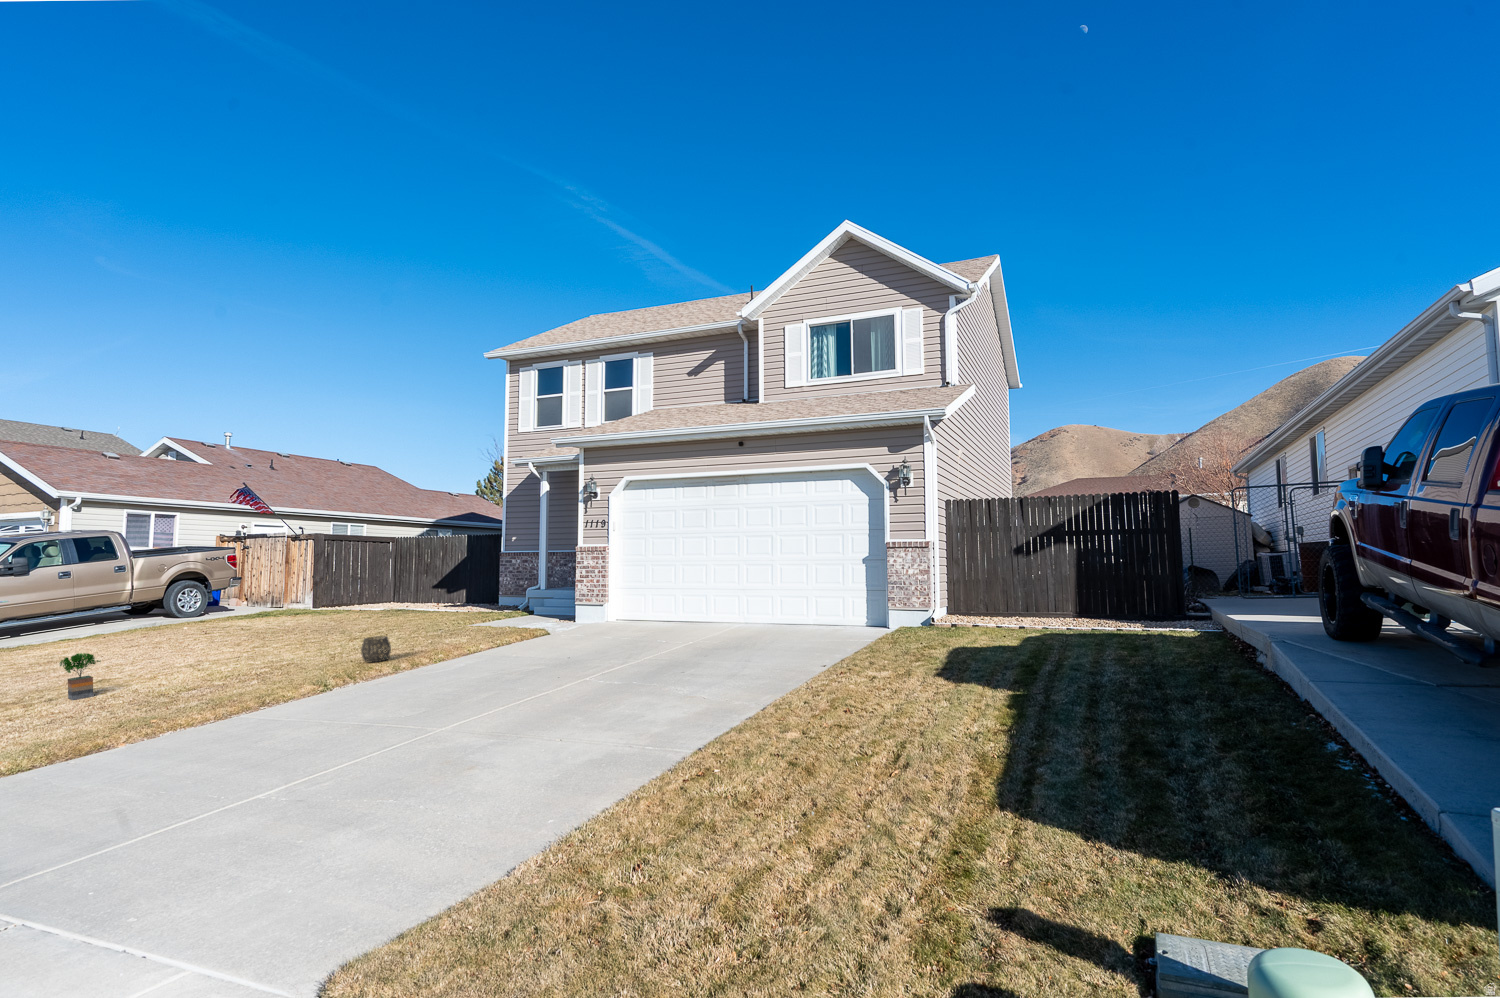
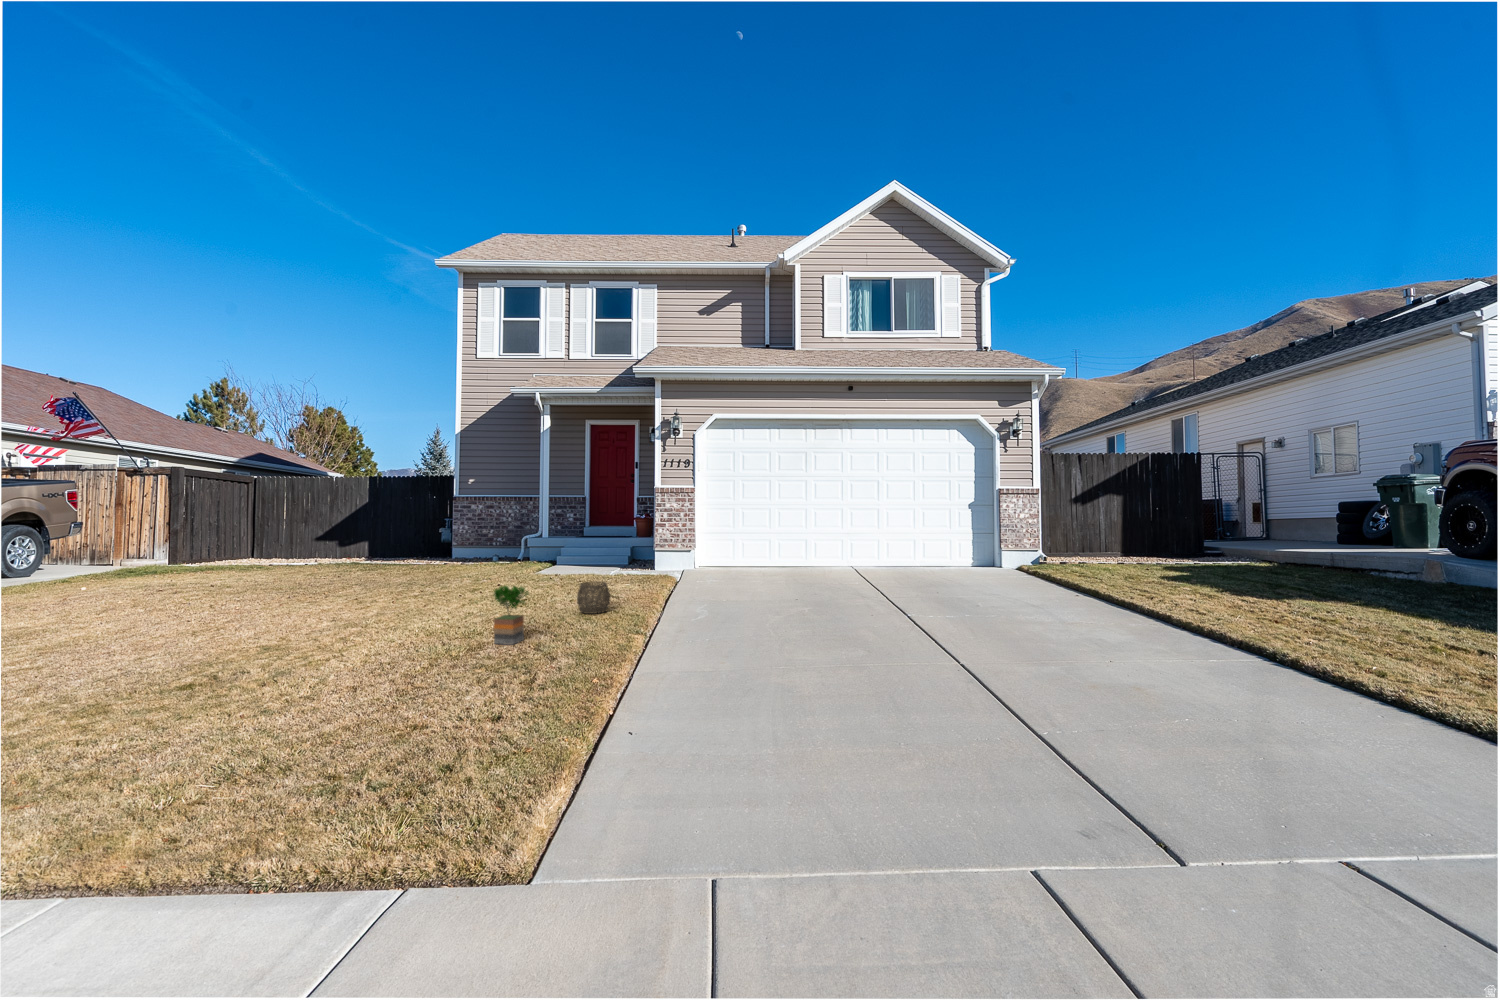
potted tree: present [60,653,100,700] -> present [494,586,529,645]

